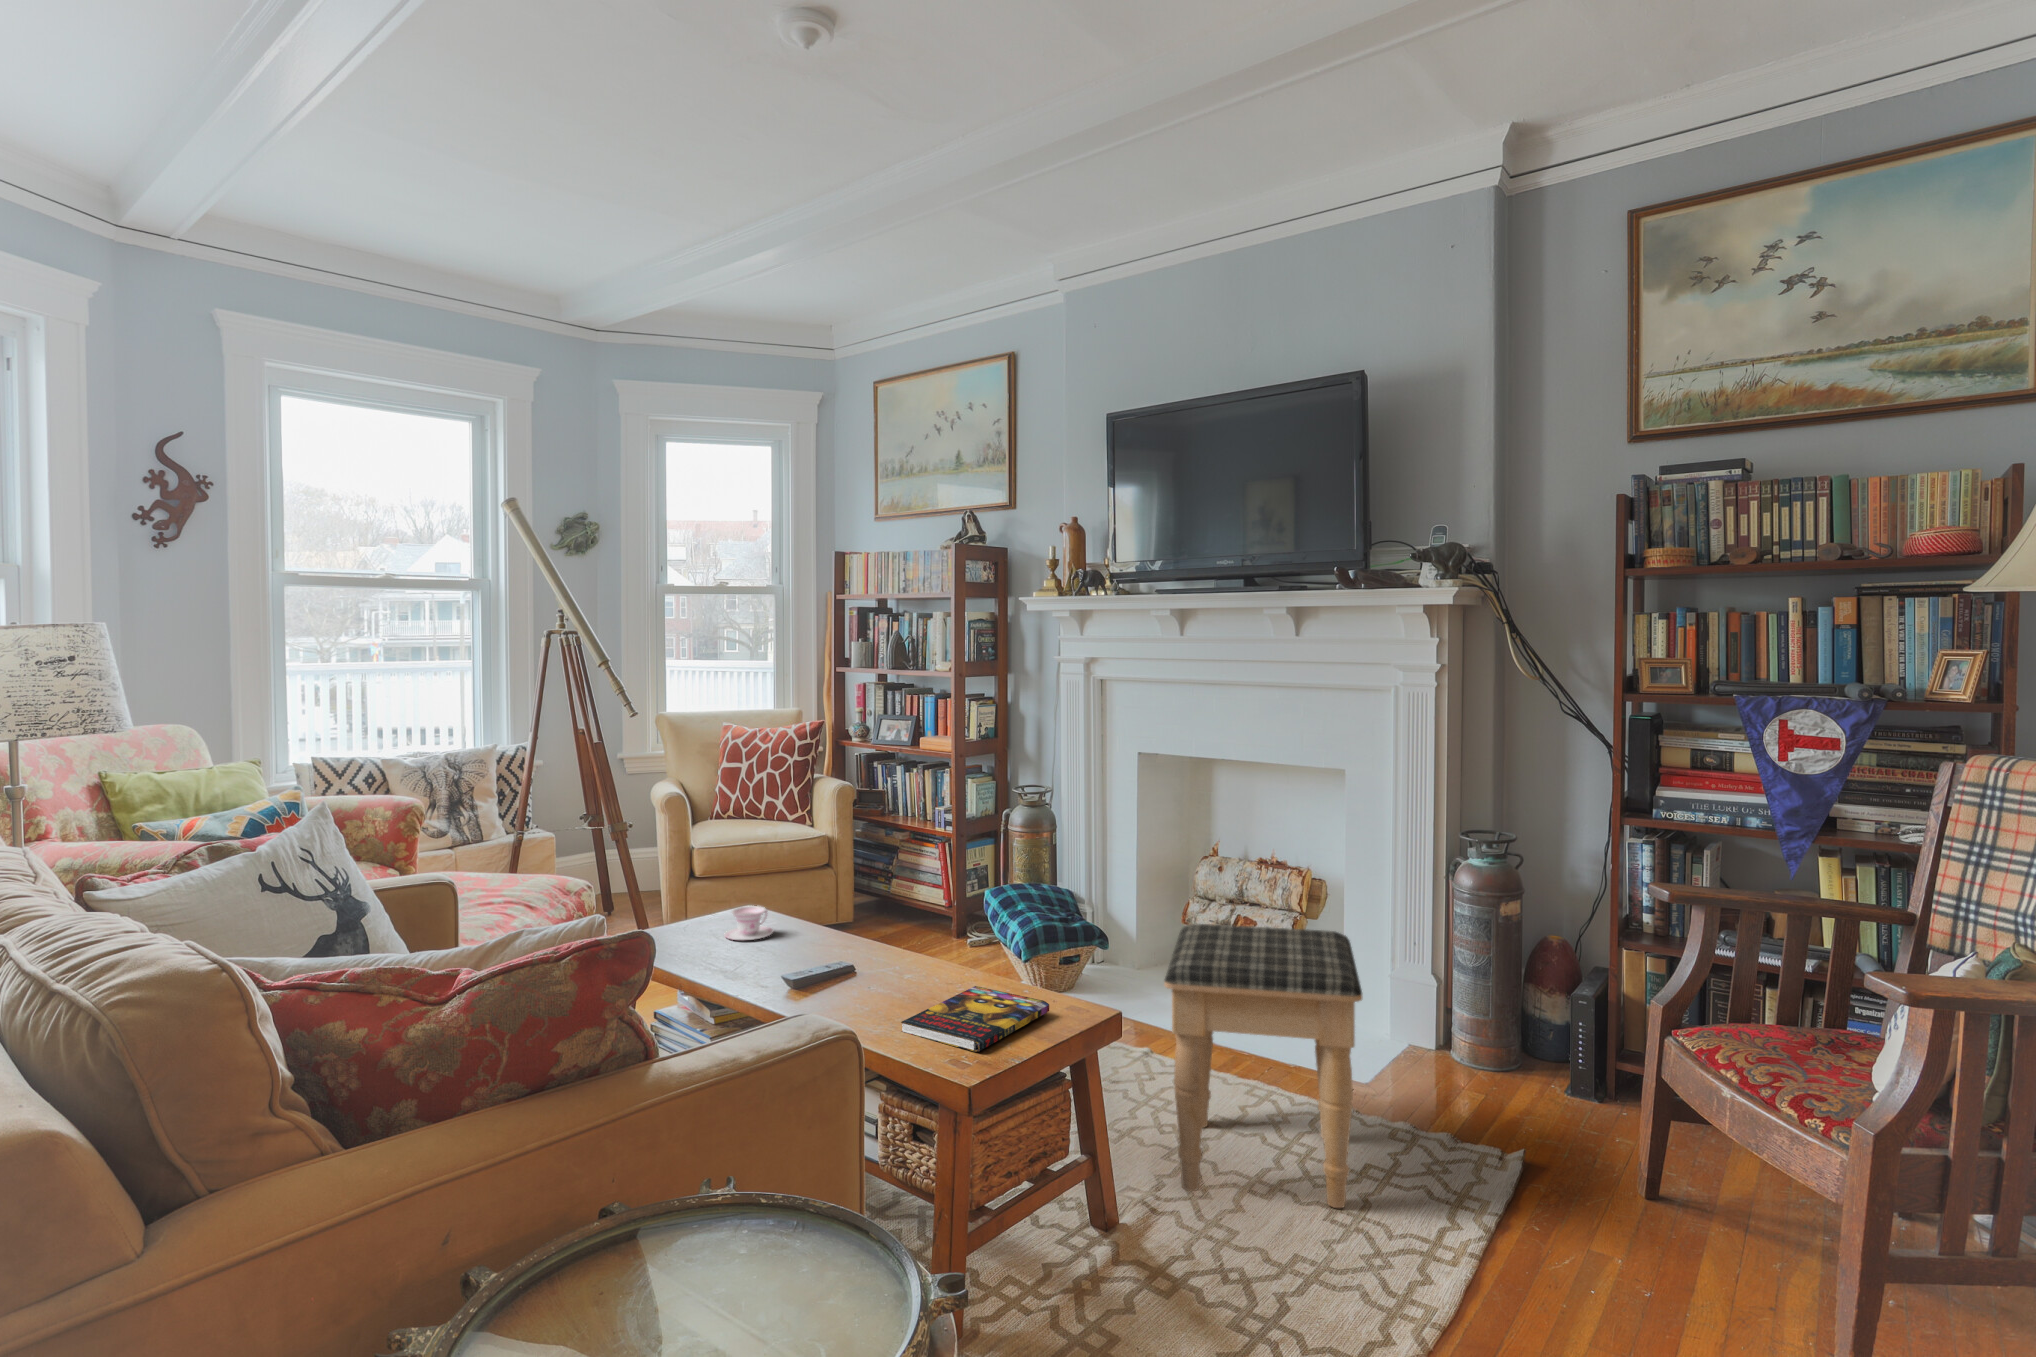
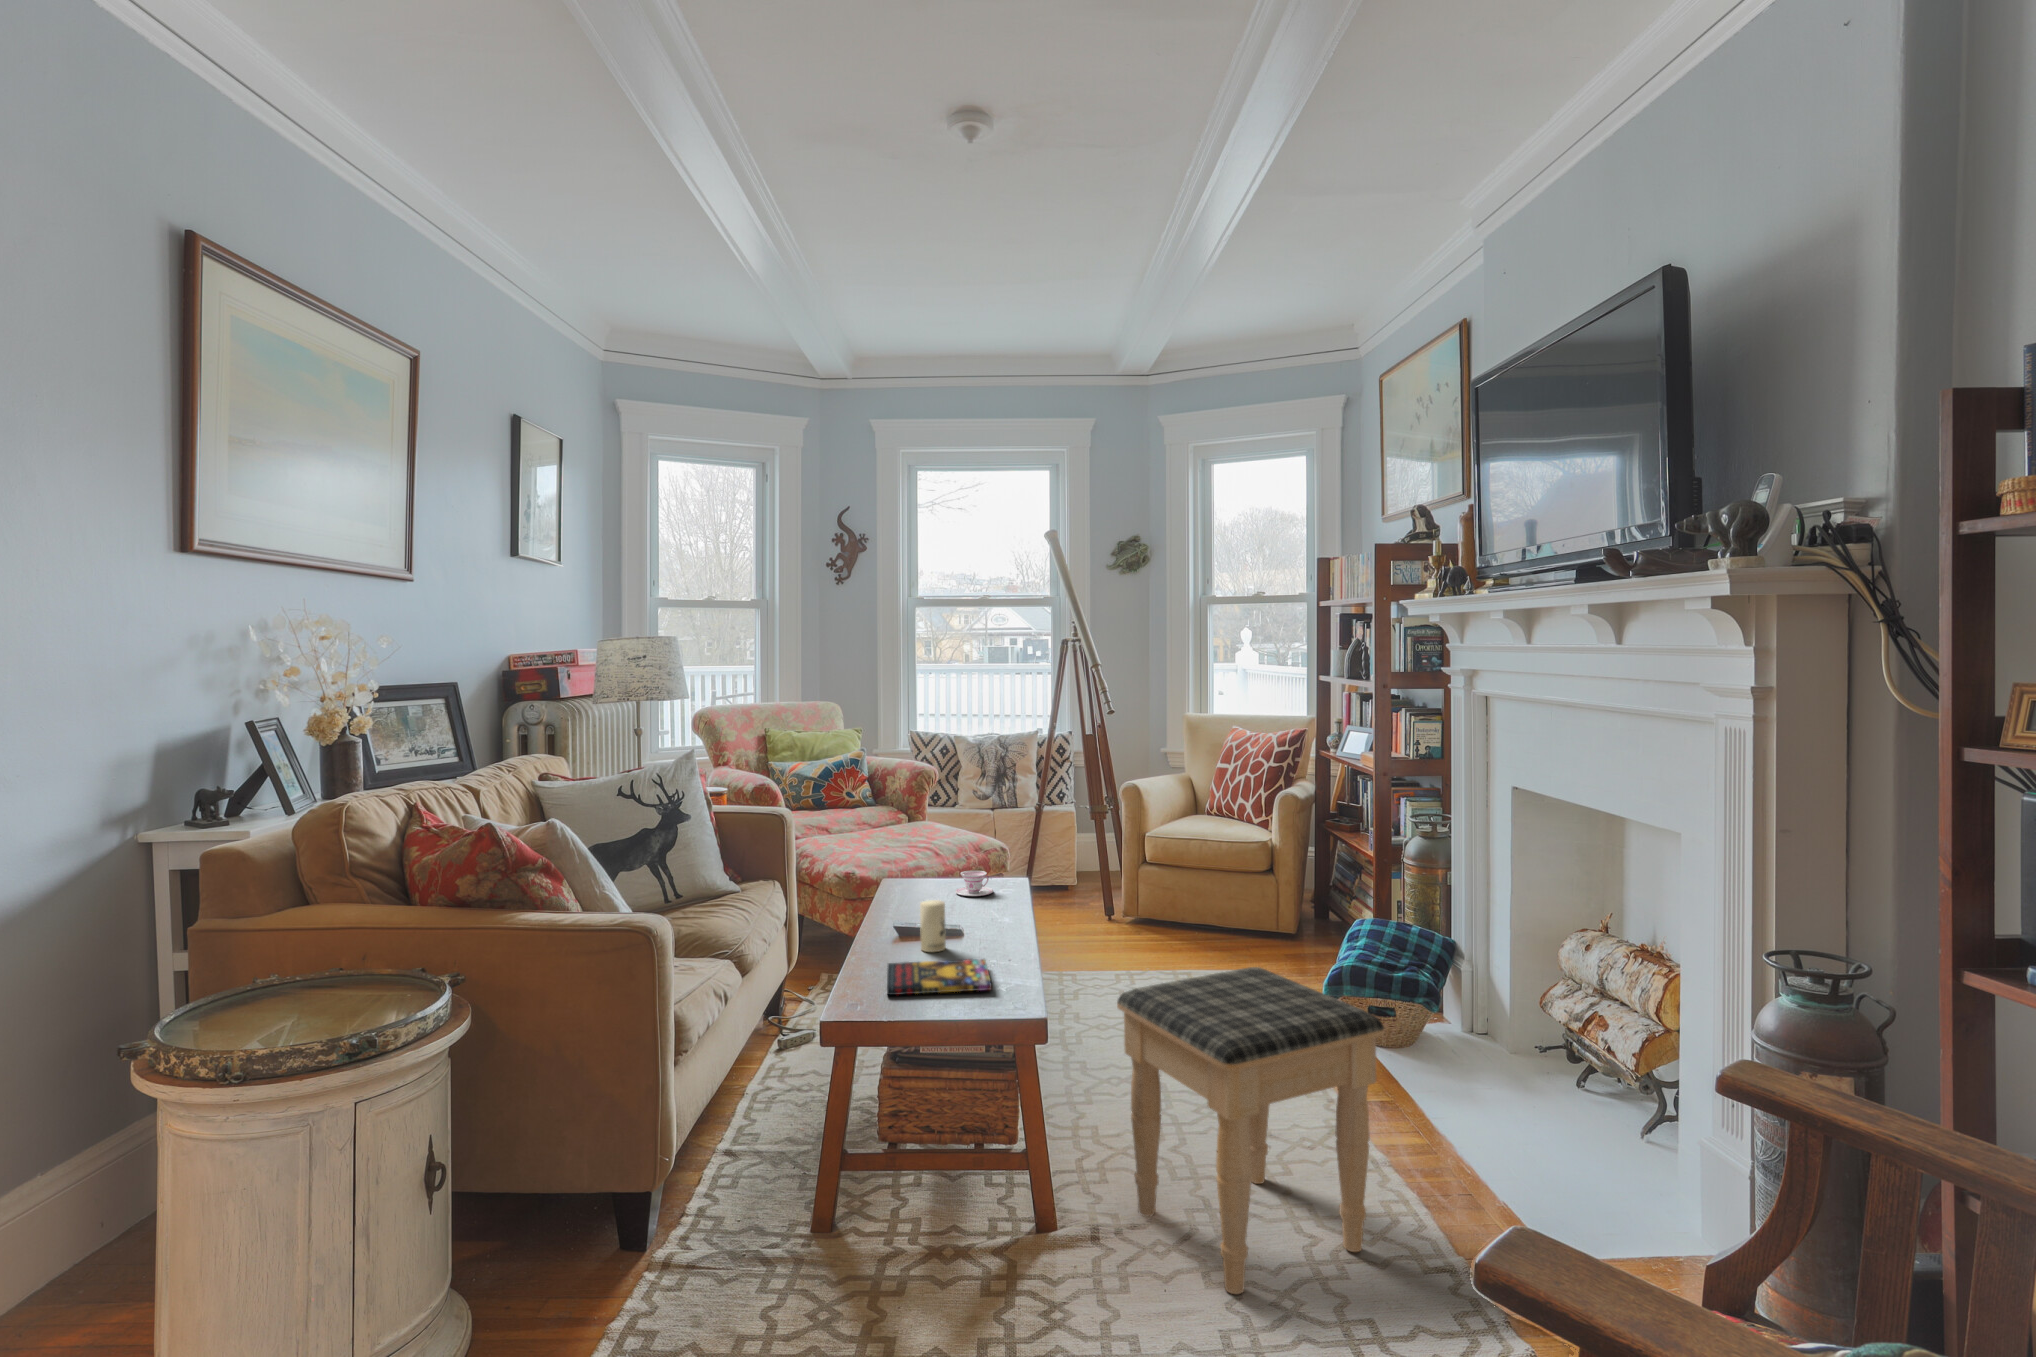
candle: none [862,935,895,1002] -> present [920,900,946,952]

